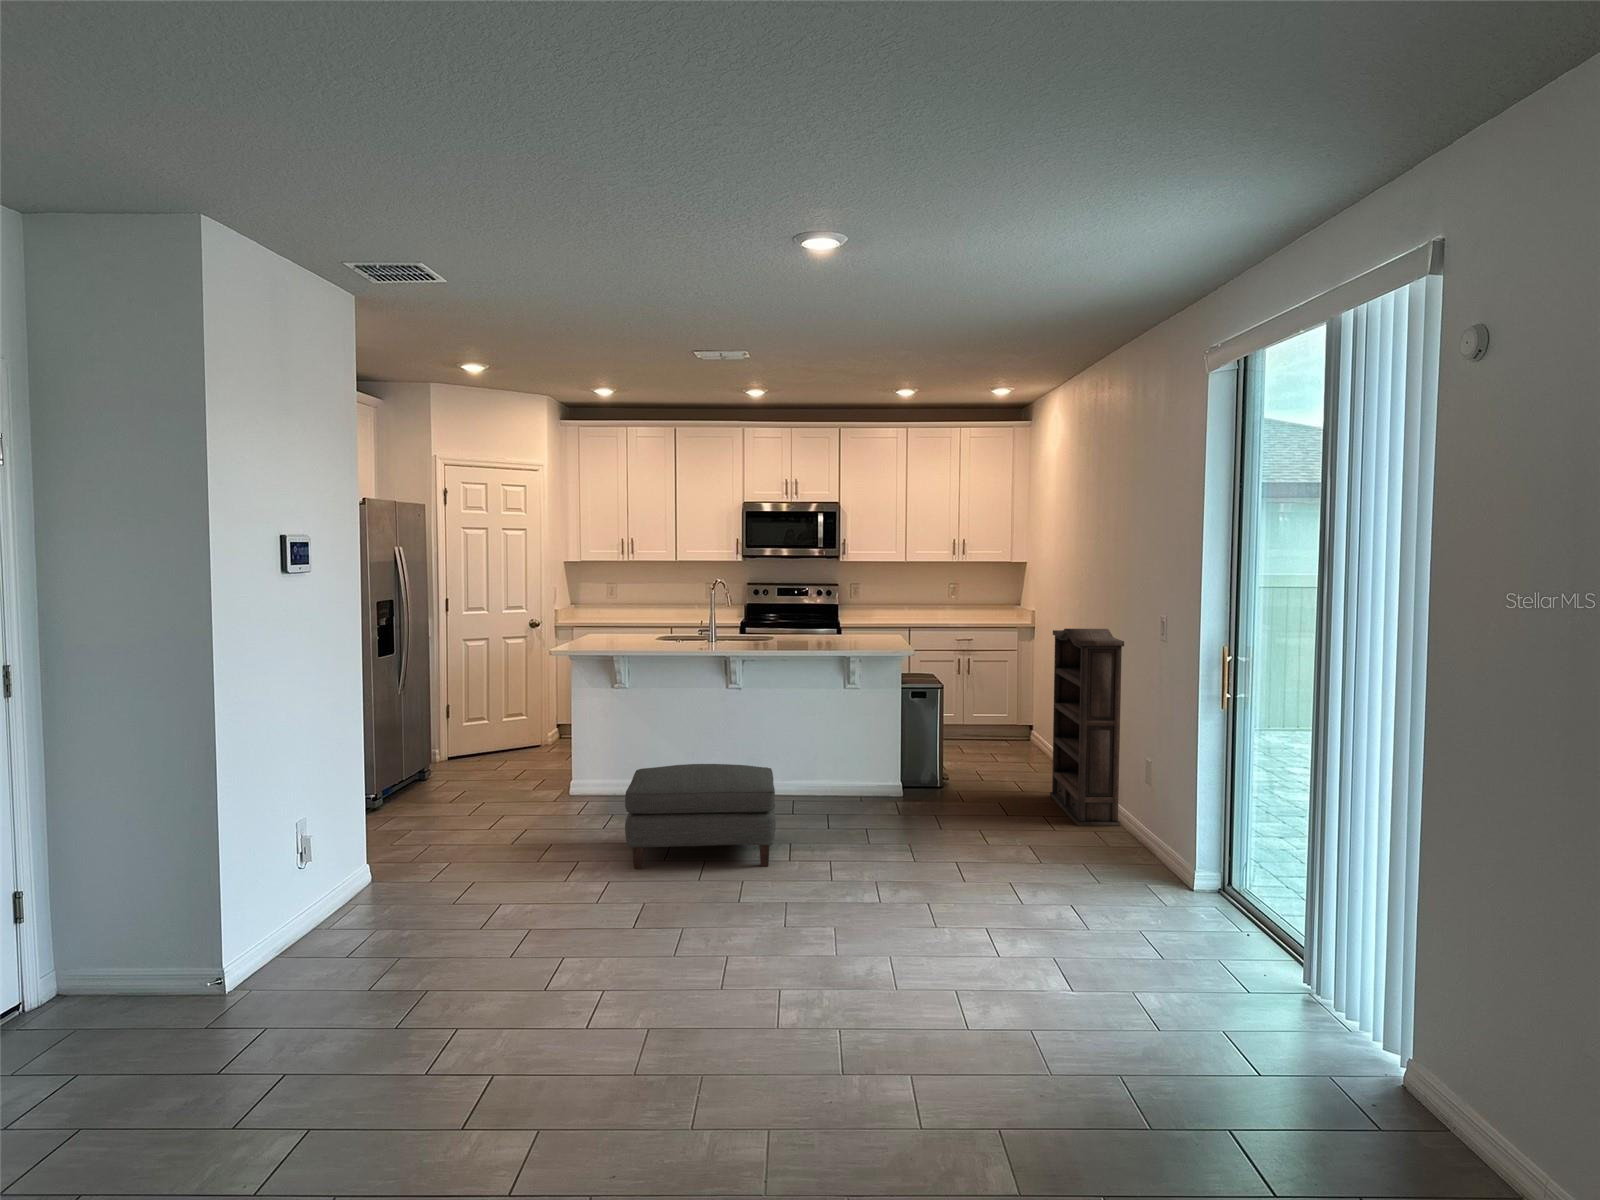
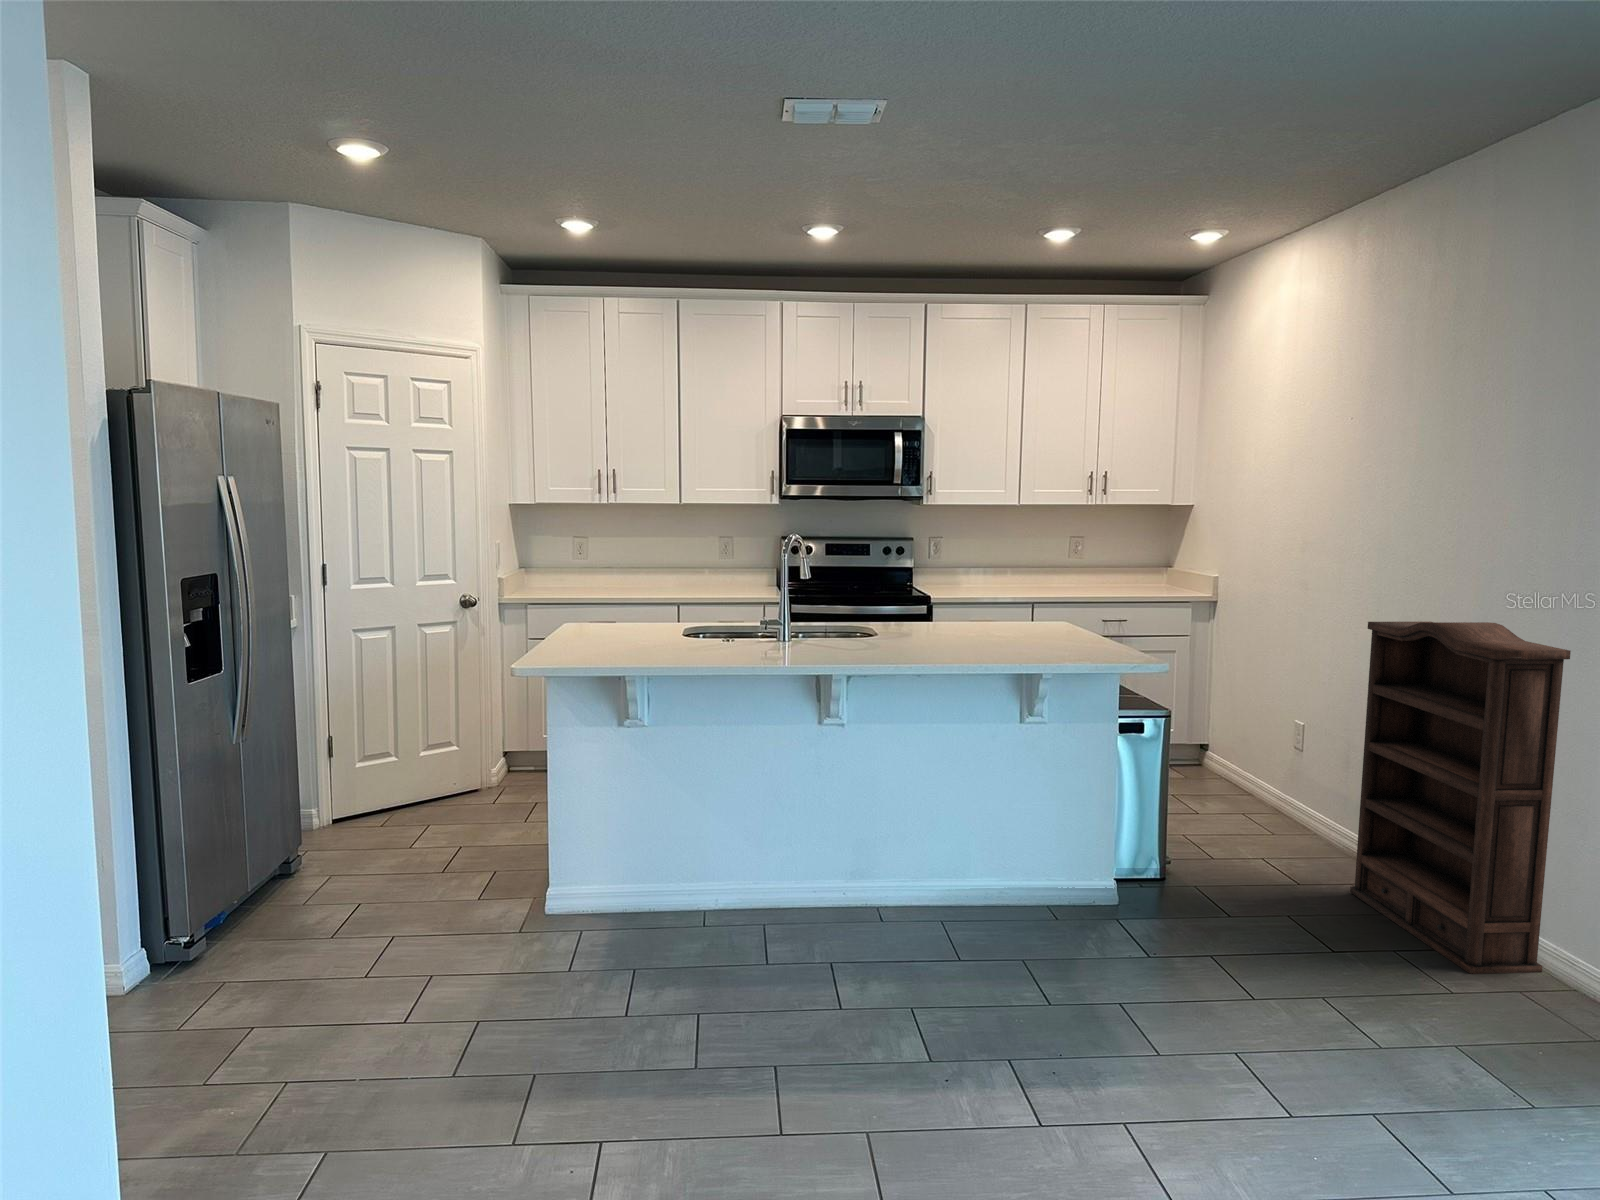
ottoman: present [625,764,776,869] -> none [701,899,1014,1151]

